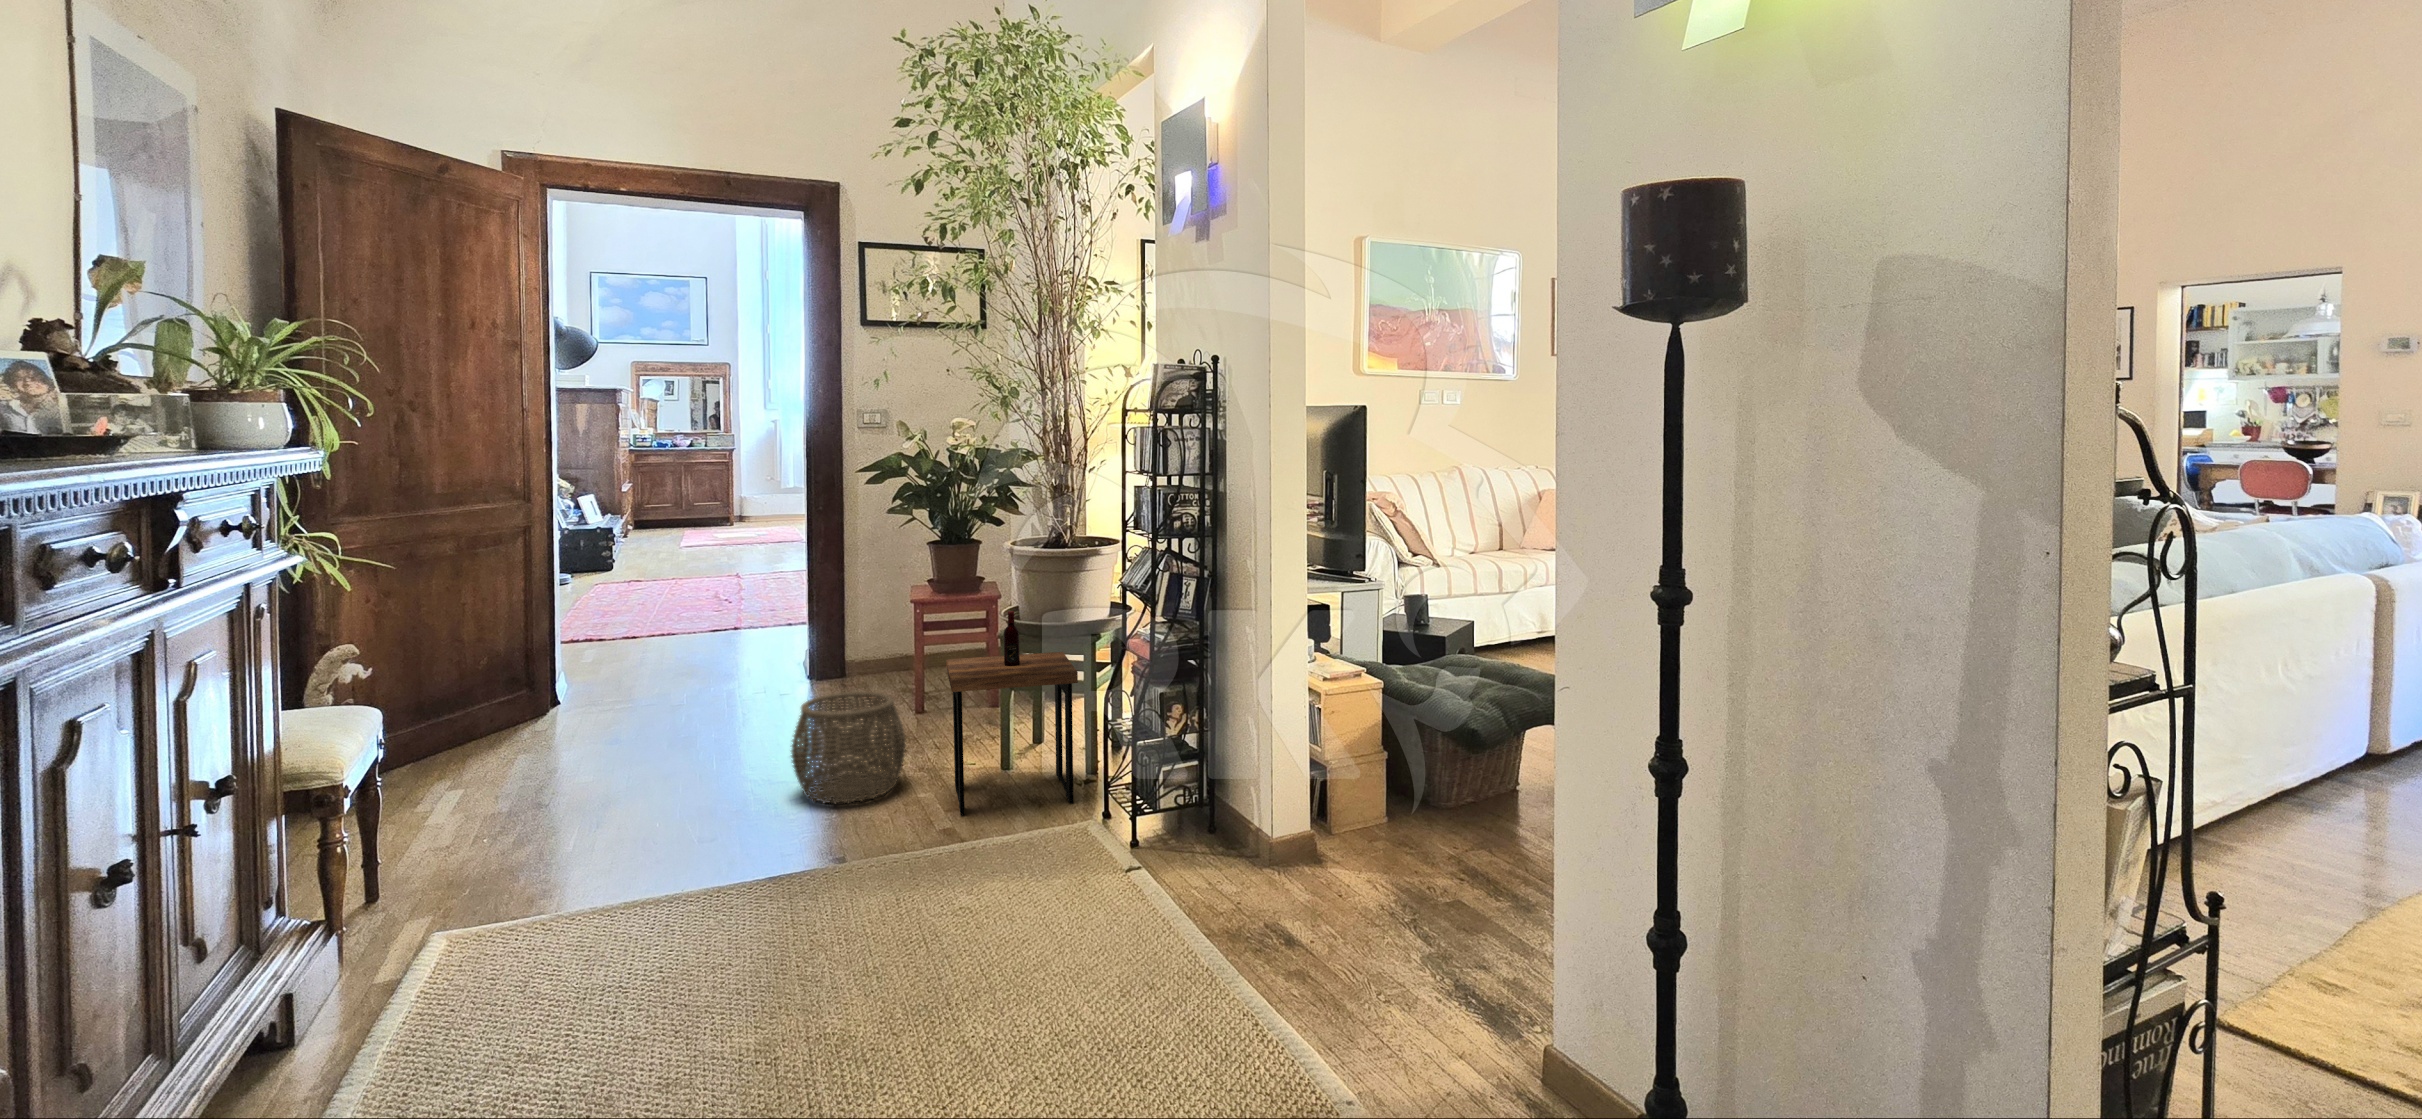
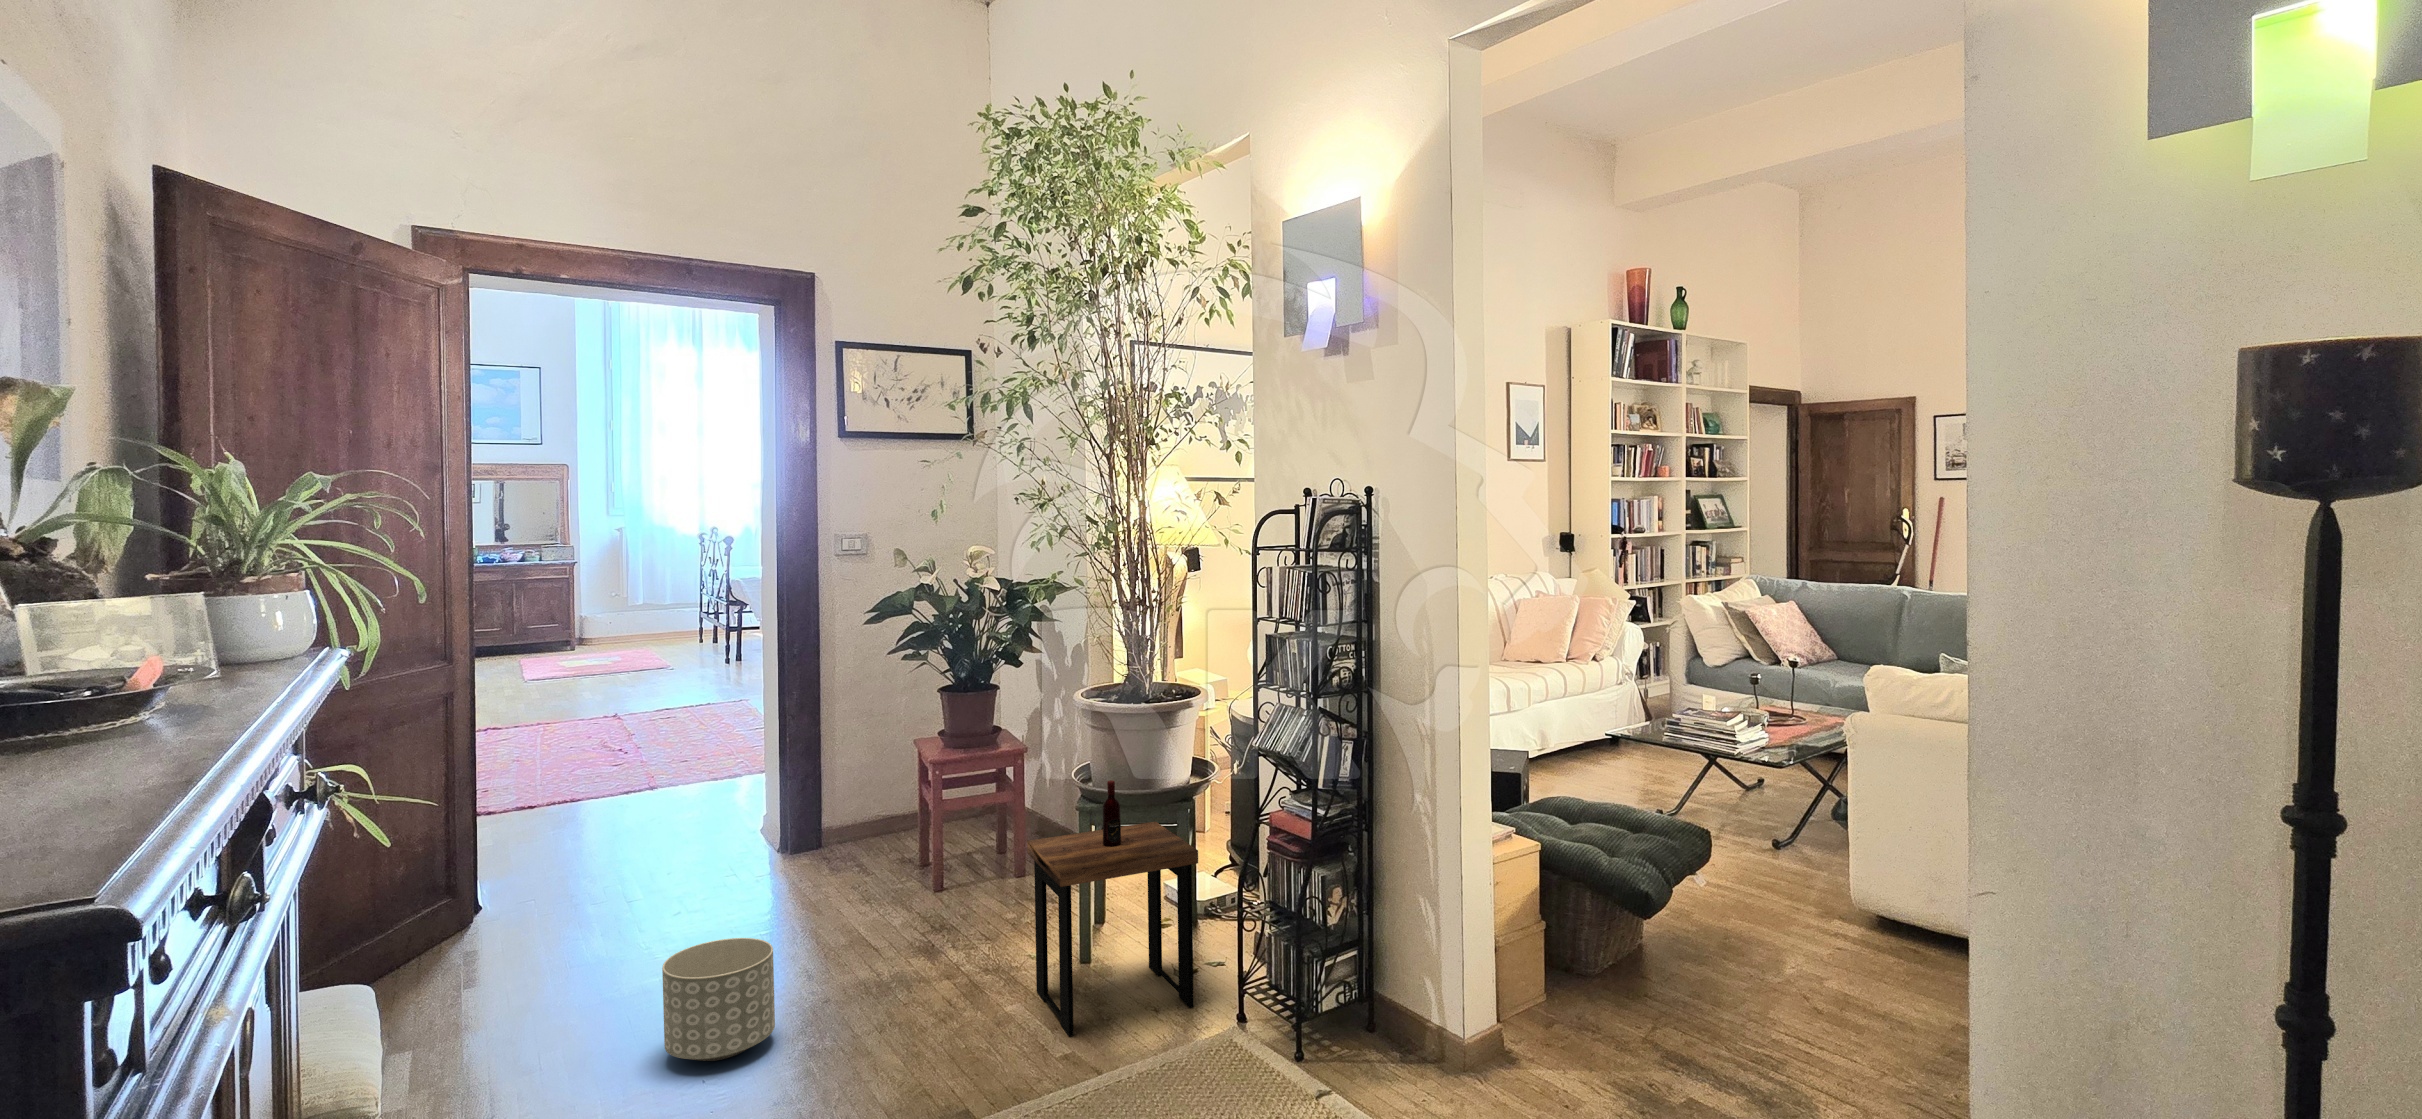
woven basket: present [791,691,906,804] -> none [843,884,980,1033]
planter: none [643,722,736,812] -> present [662,938,775,1061]

